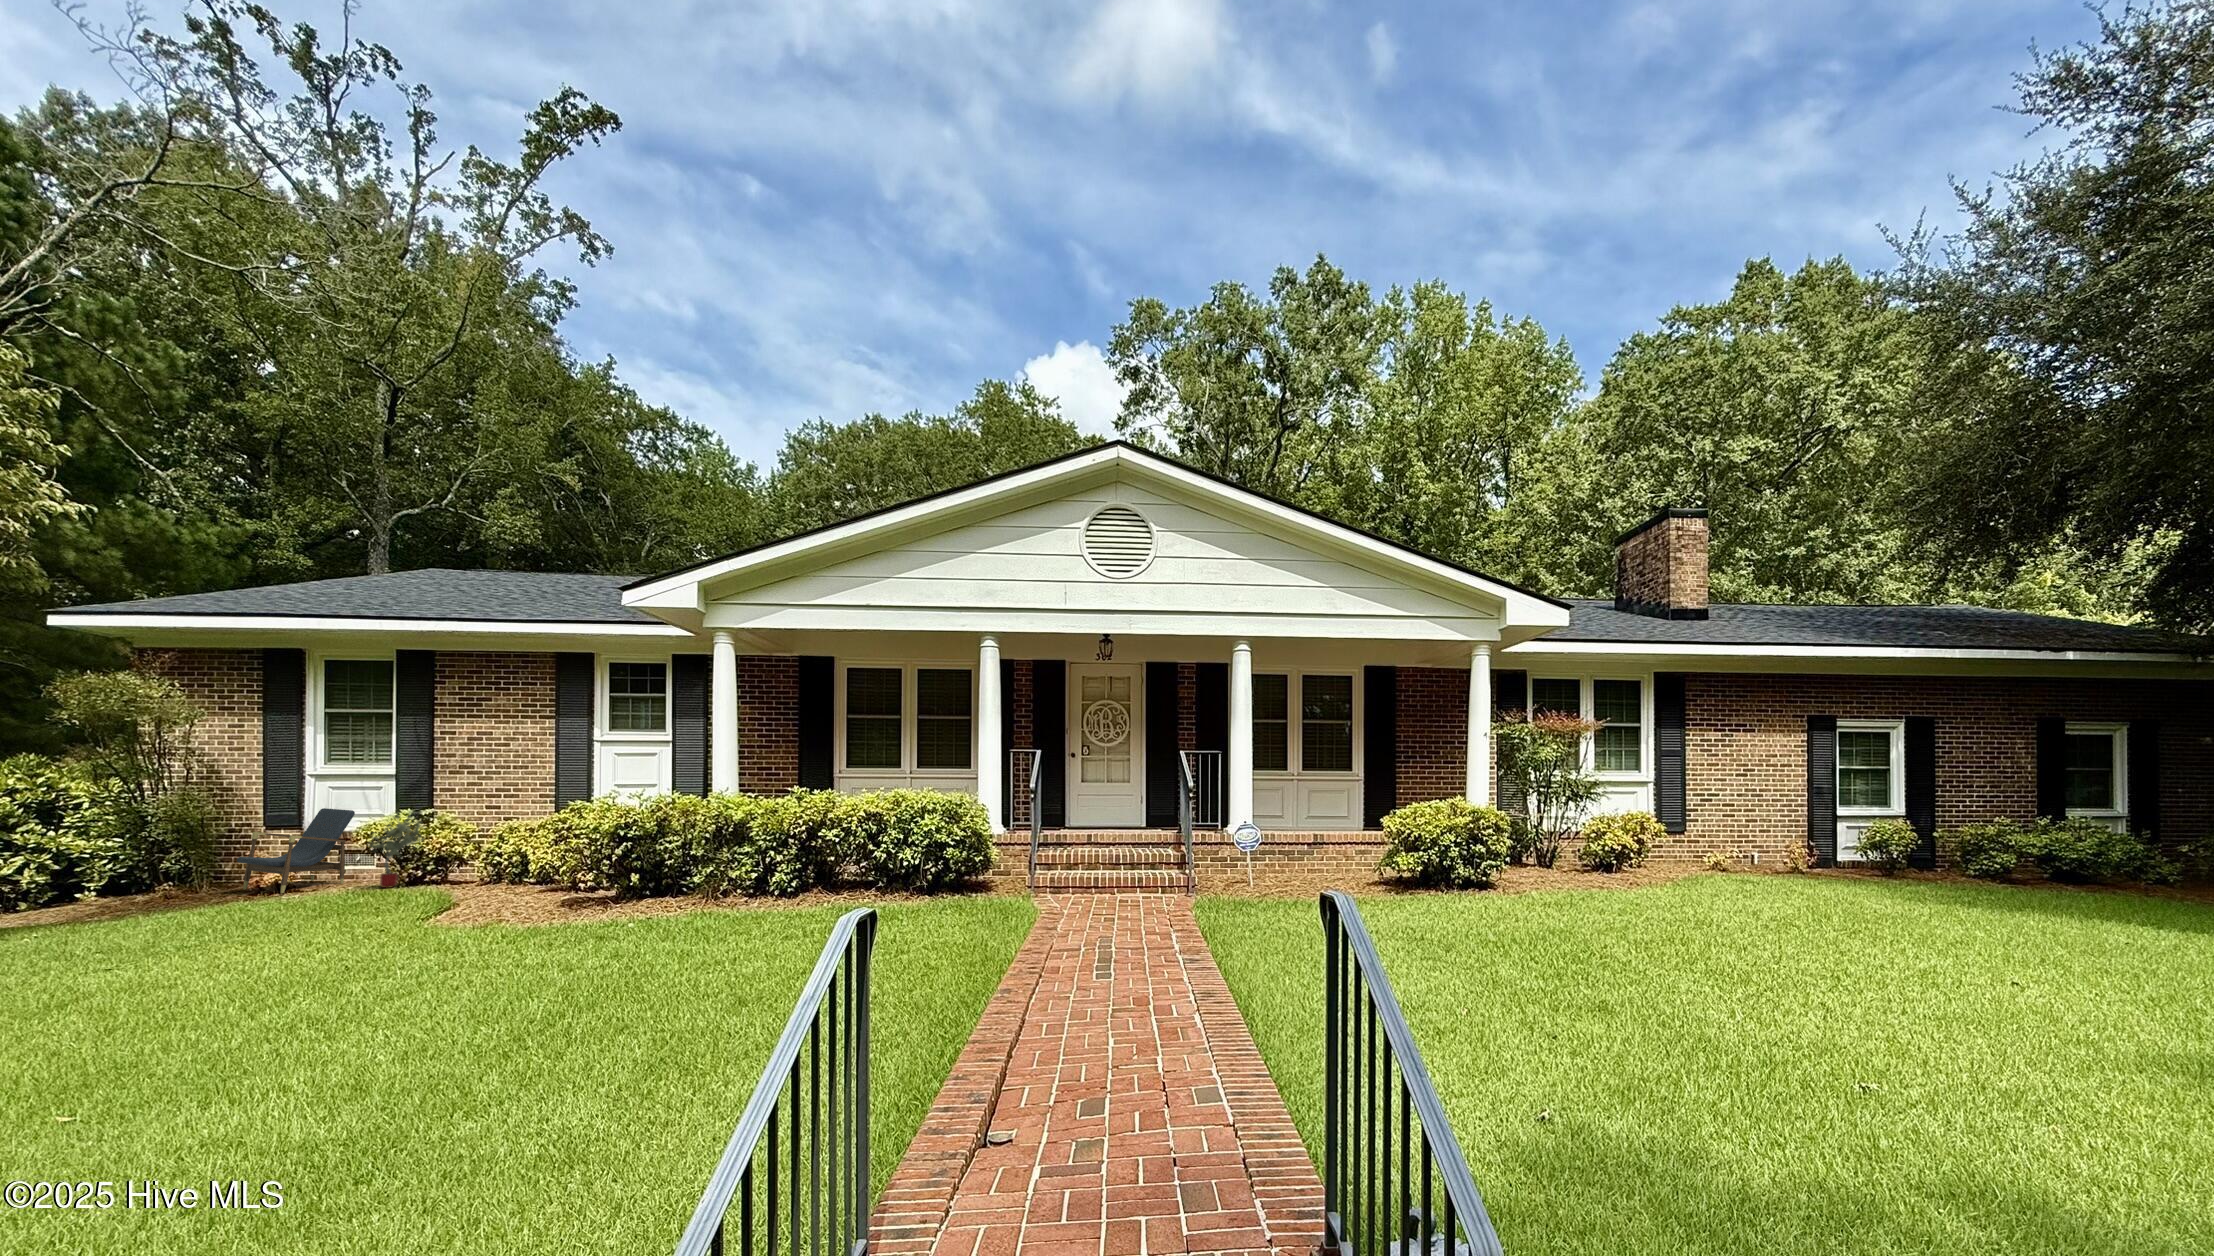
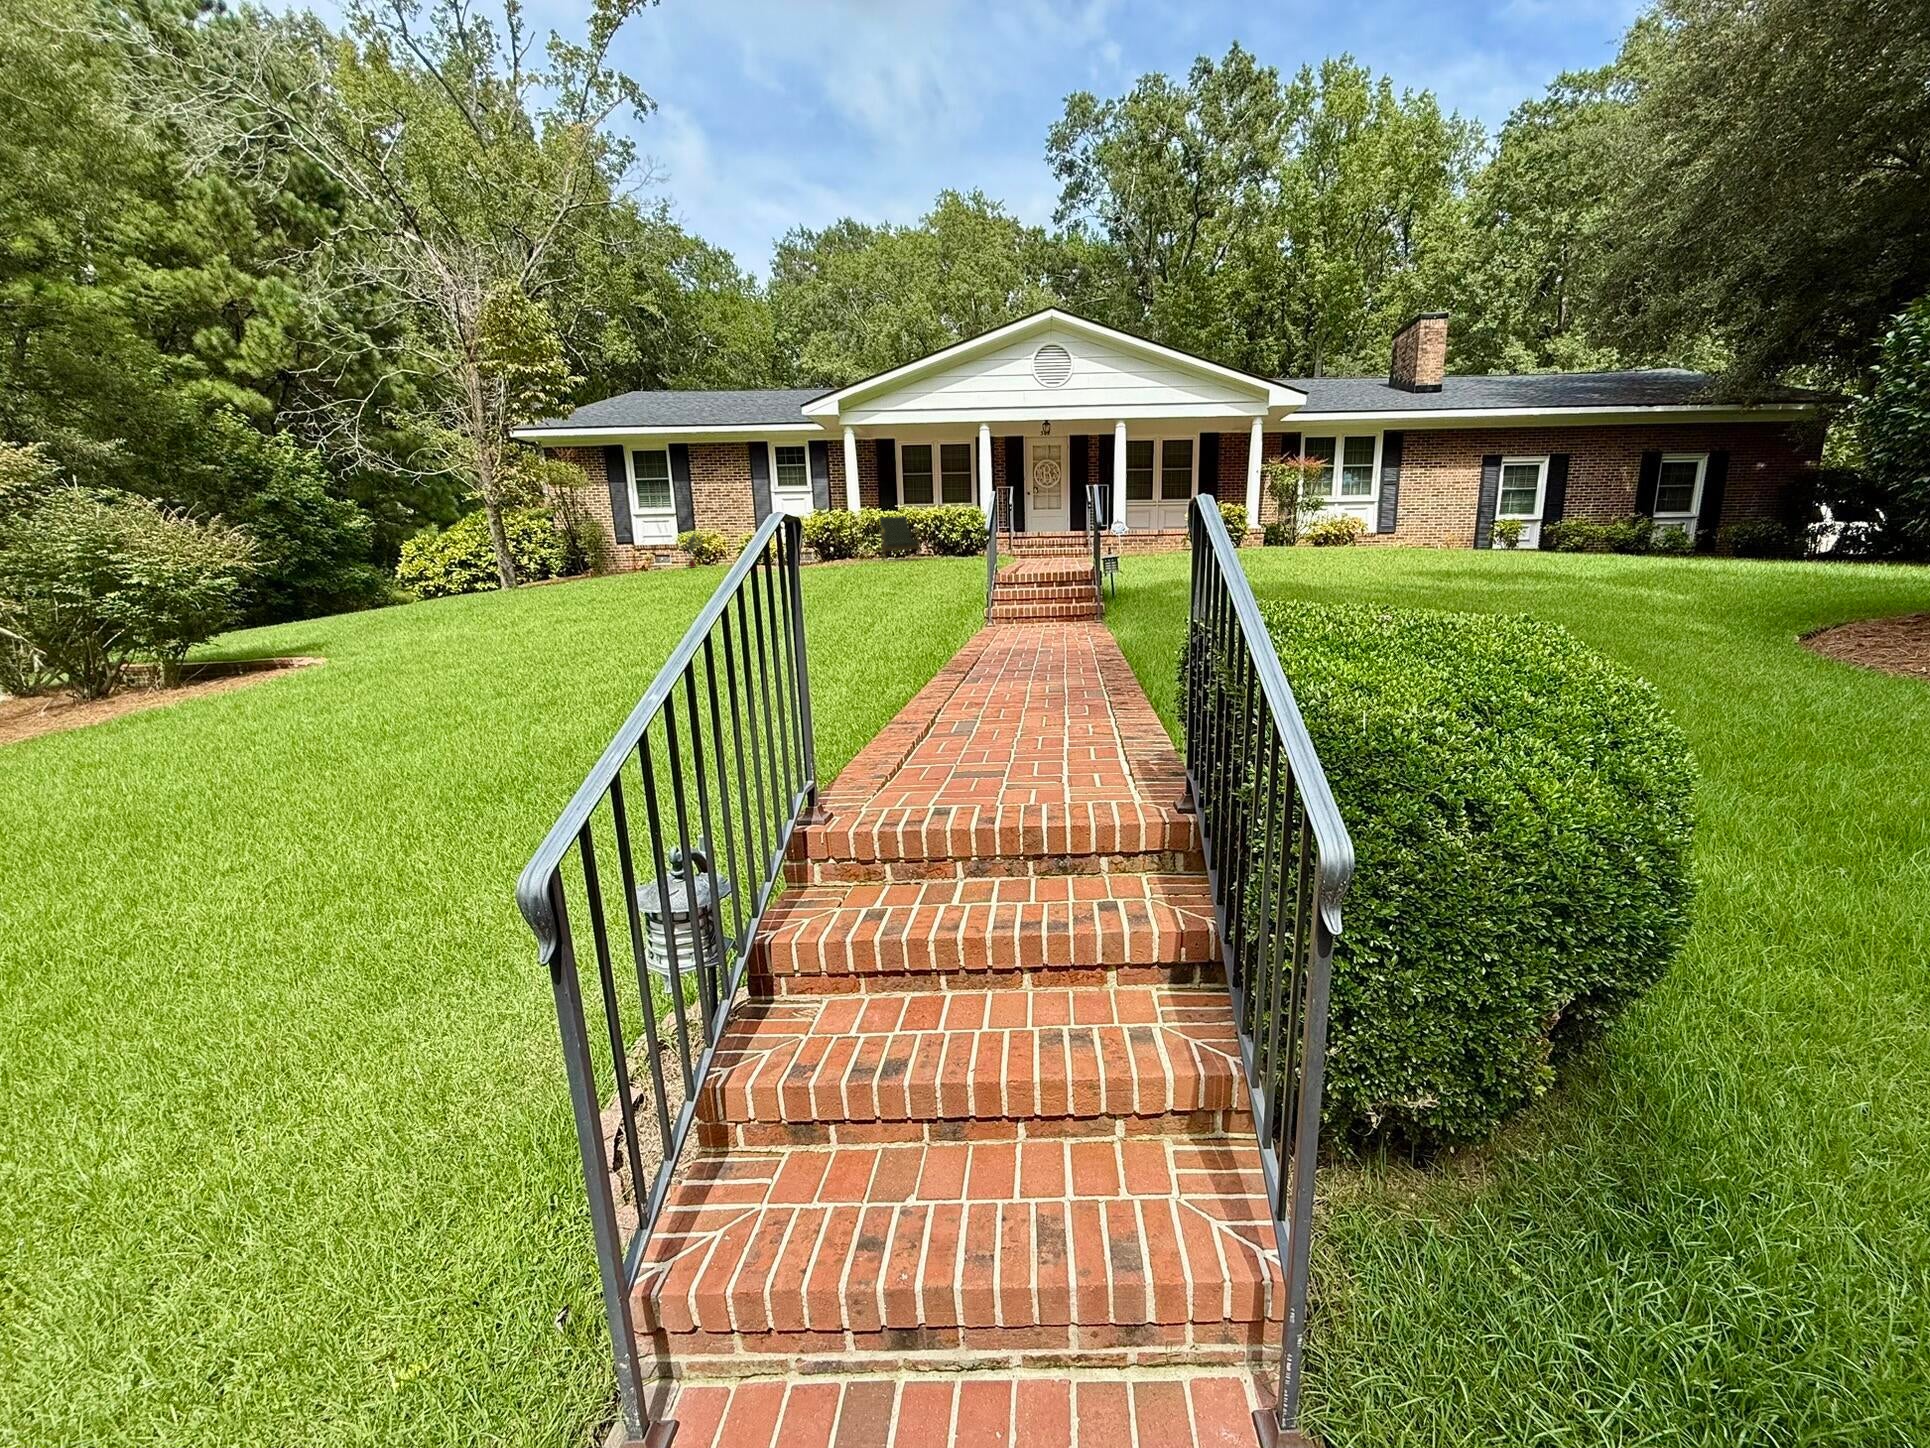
lounge chair: present [237,808,355,893] -> present [879,516,920,559]

